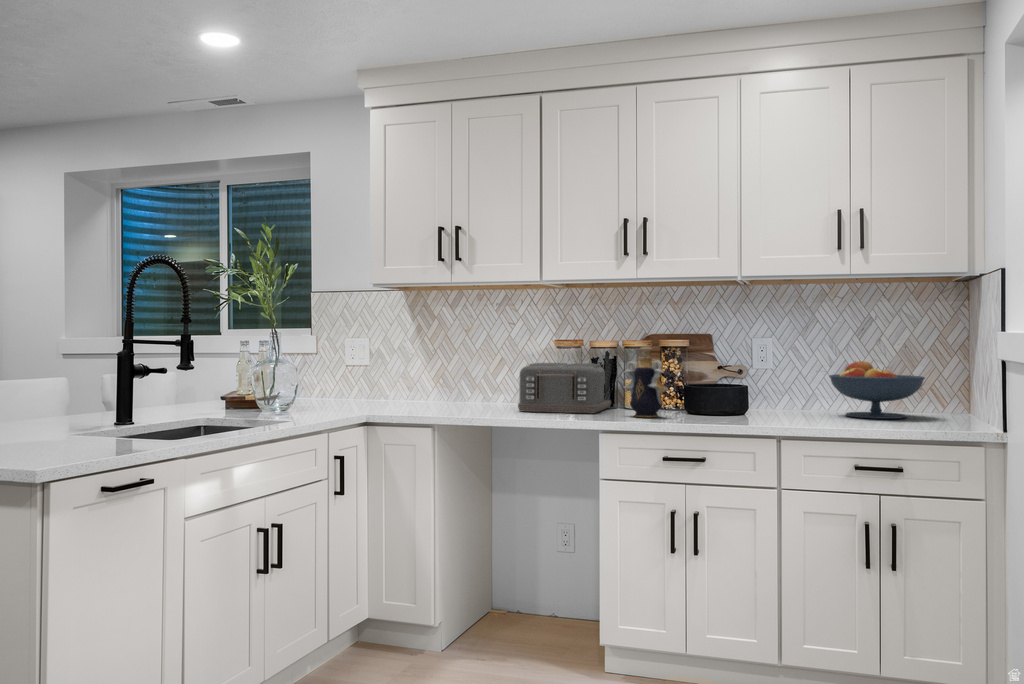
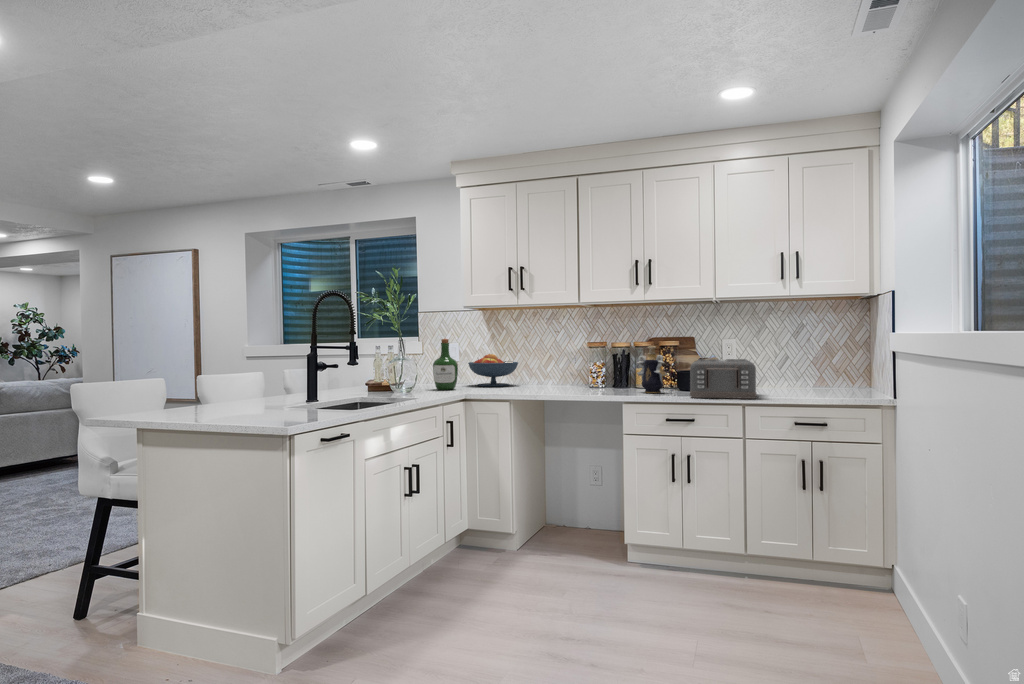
wine bottle: none [321,332,359,409] -> present [433,339,458,390]
fruit bowl: present [829,361,925,419] -> present [468,354,518,387]
toaster: present [518,363,611,413] -> present [690,359,757,399]

